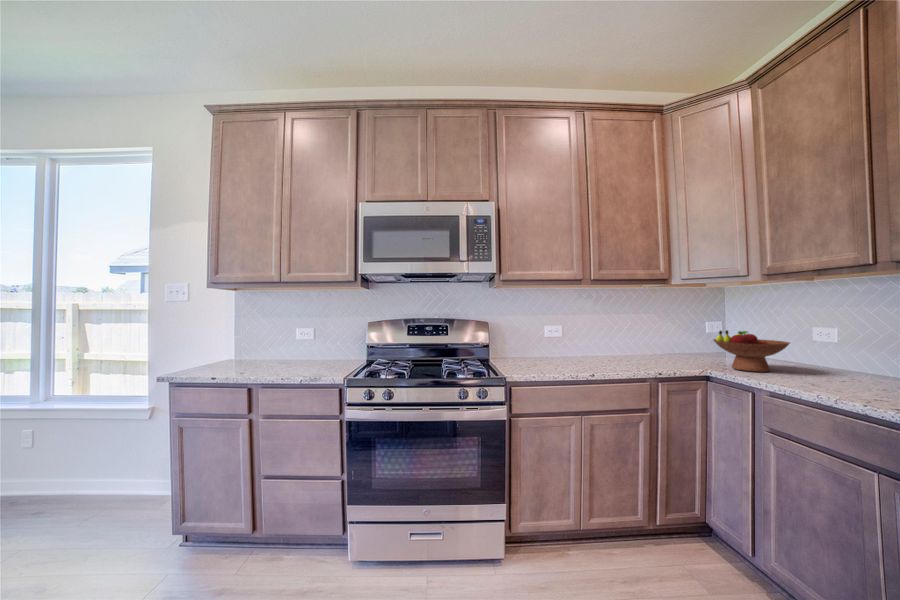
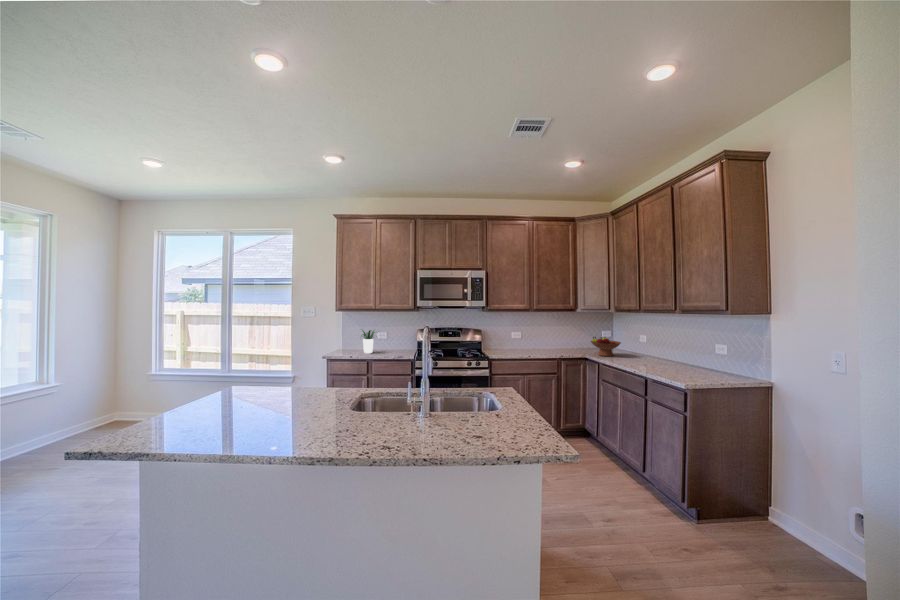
potted plant: none [241,321,296,369] -> present [361,330,375,353]

